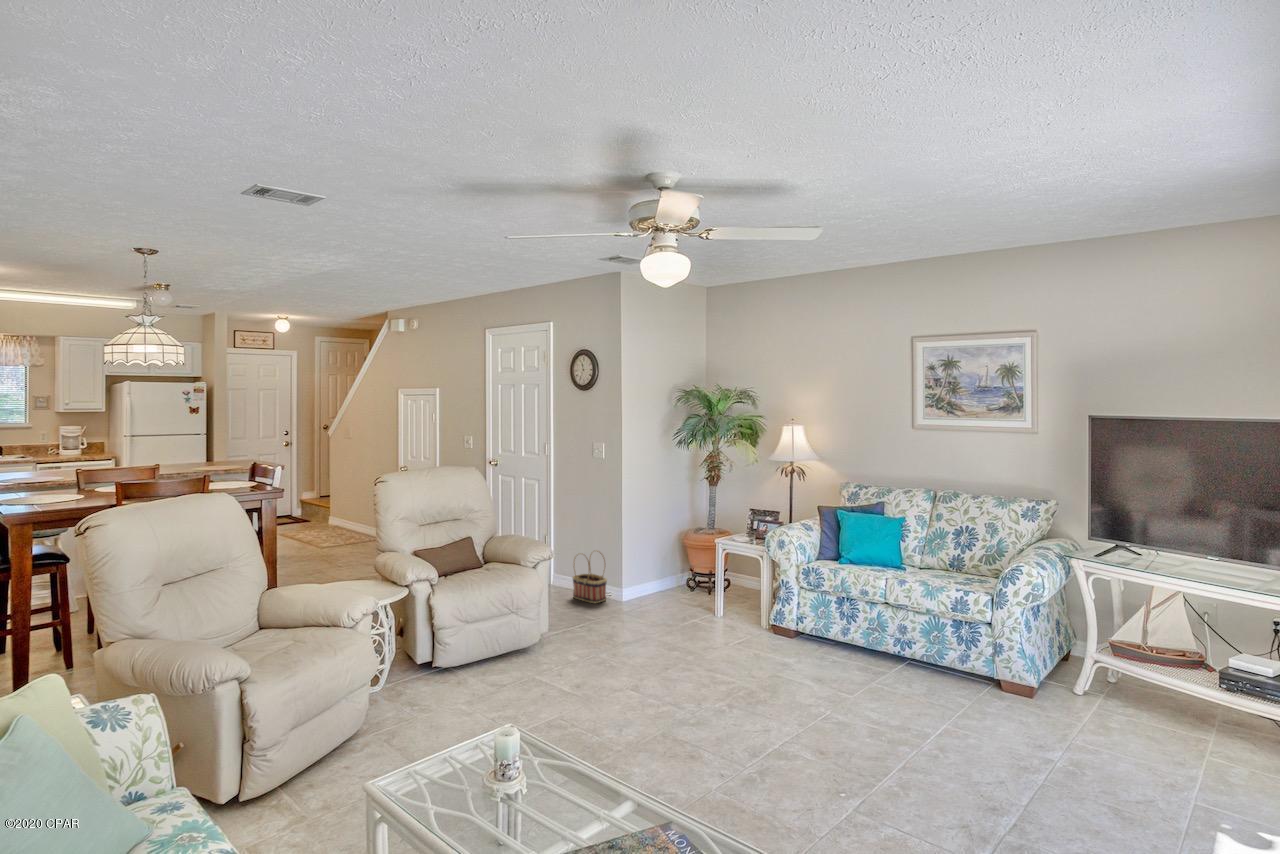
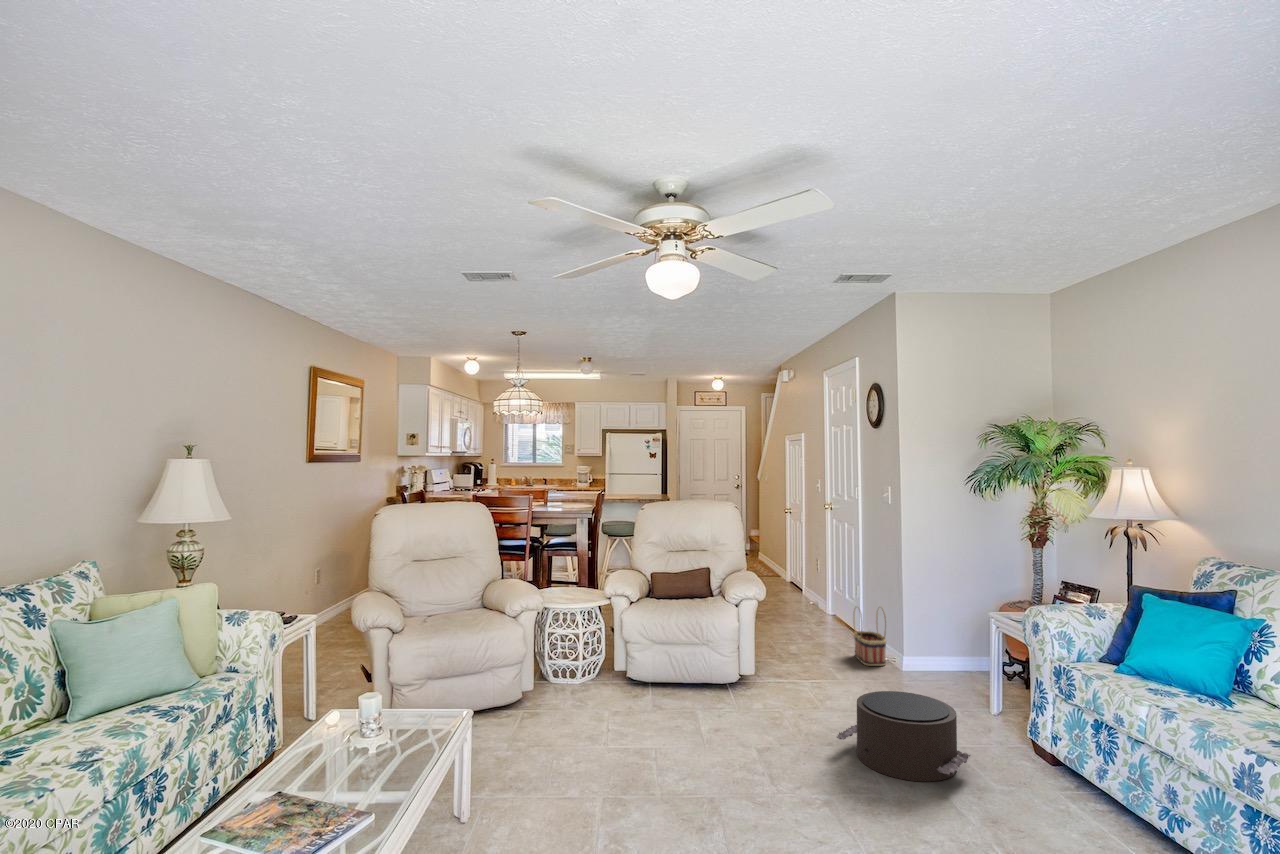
pouf: none [682,610,778,674] -> present [836,691,970,782]

